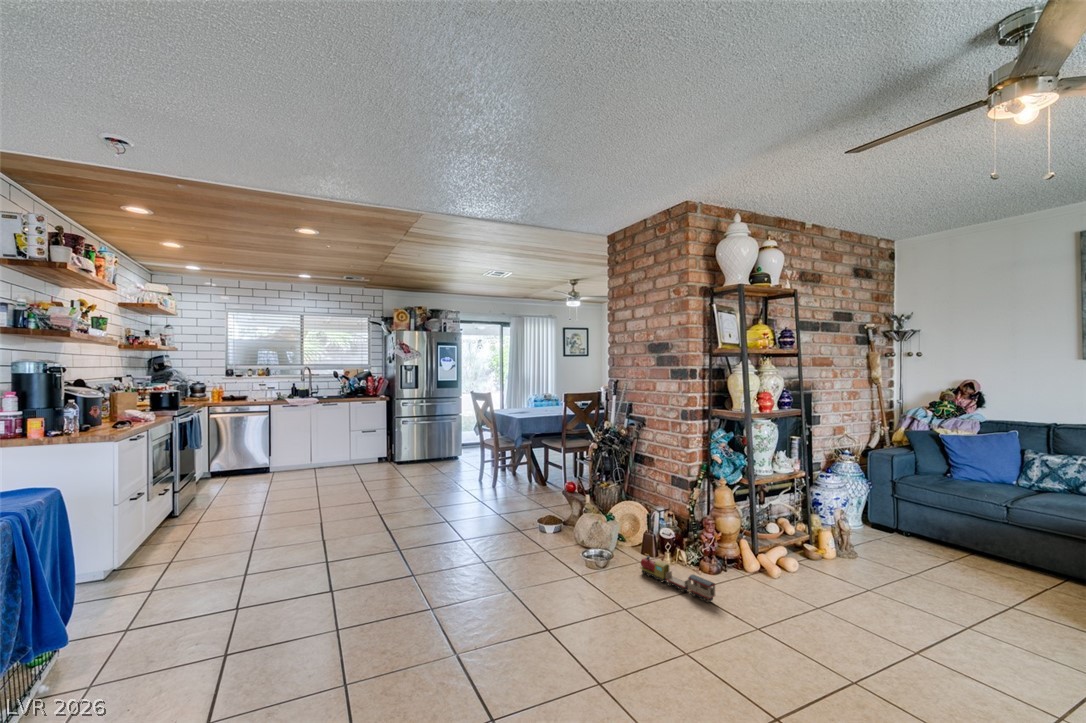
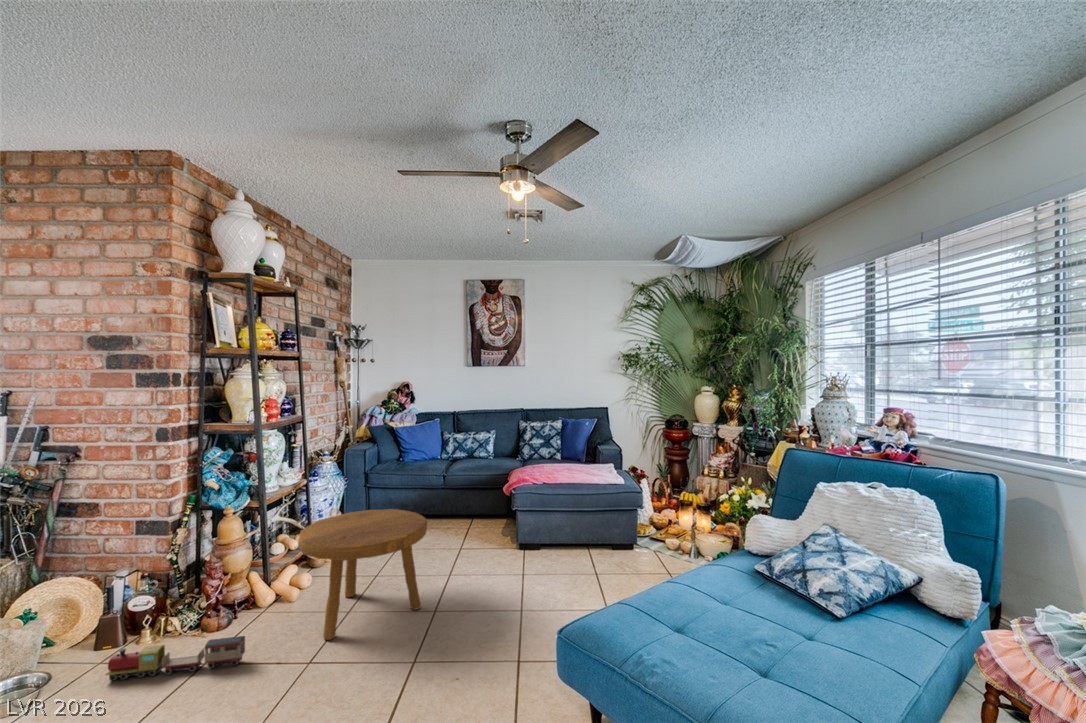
footstool: none [763,512,908,645] -> present [299,509,427,640]

